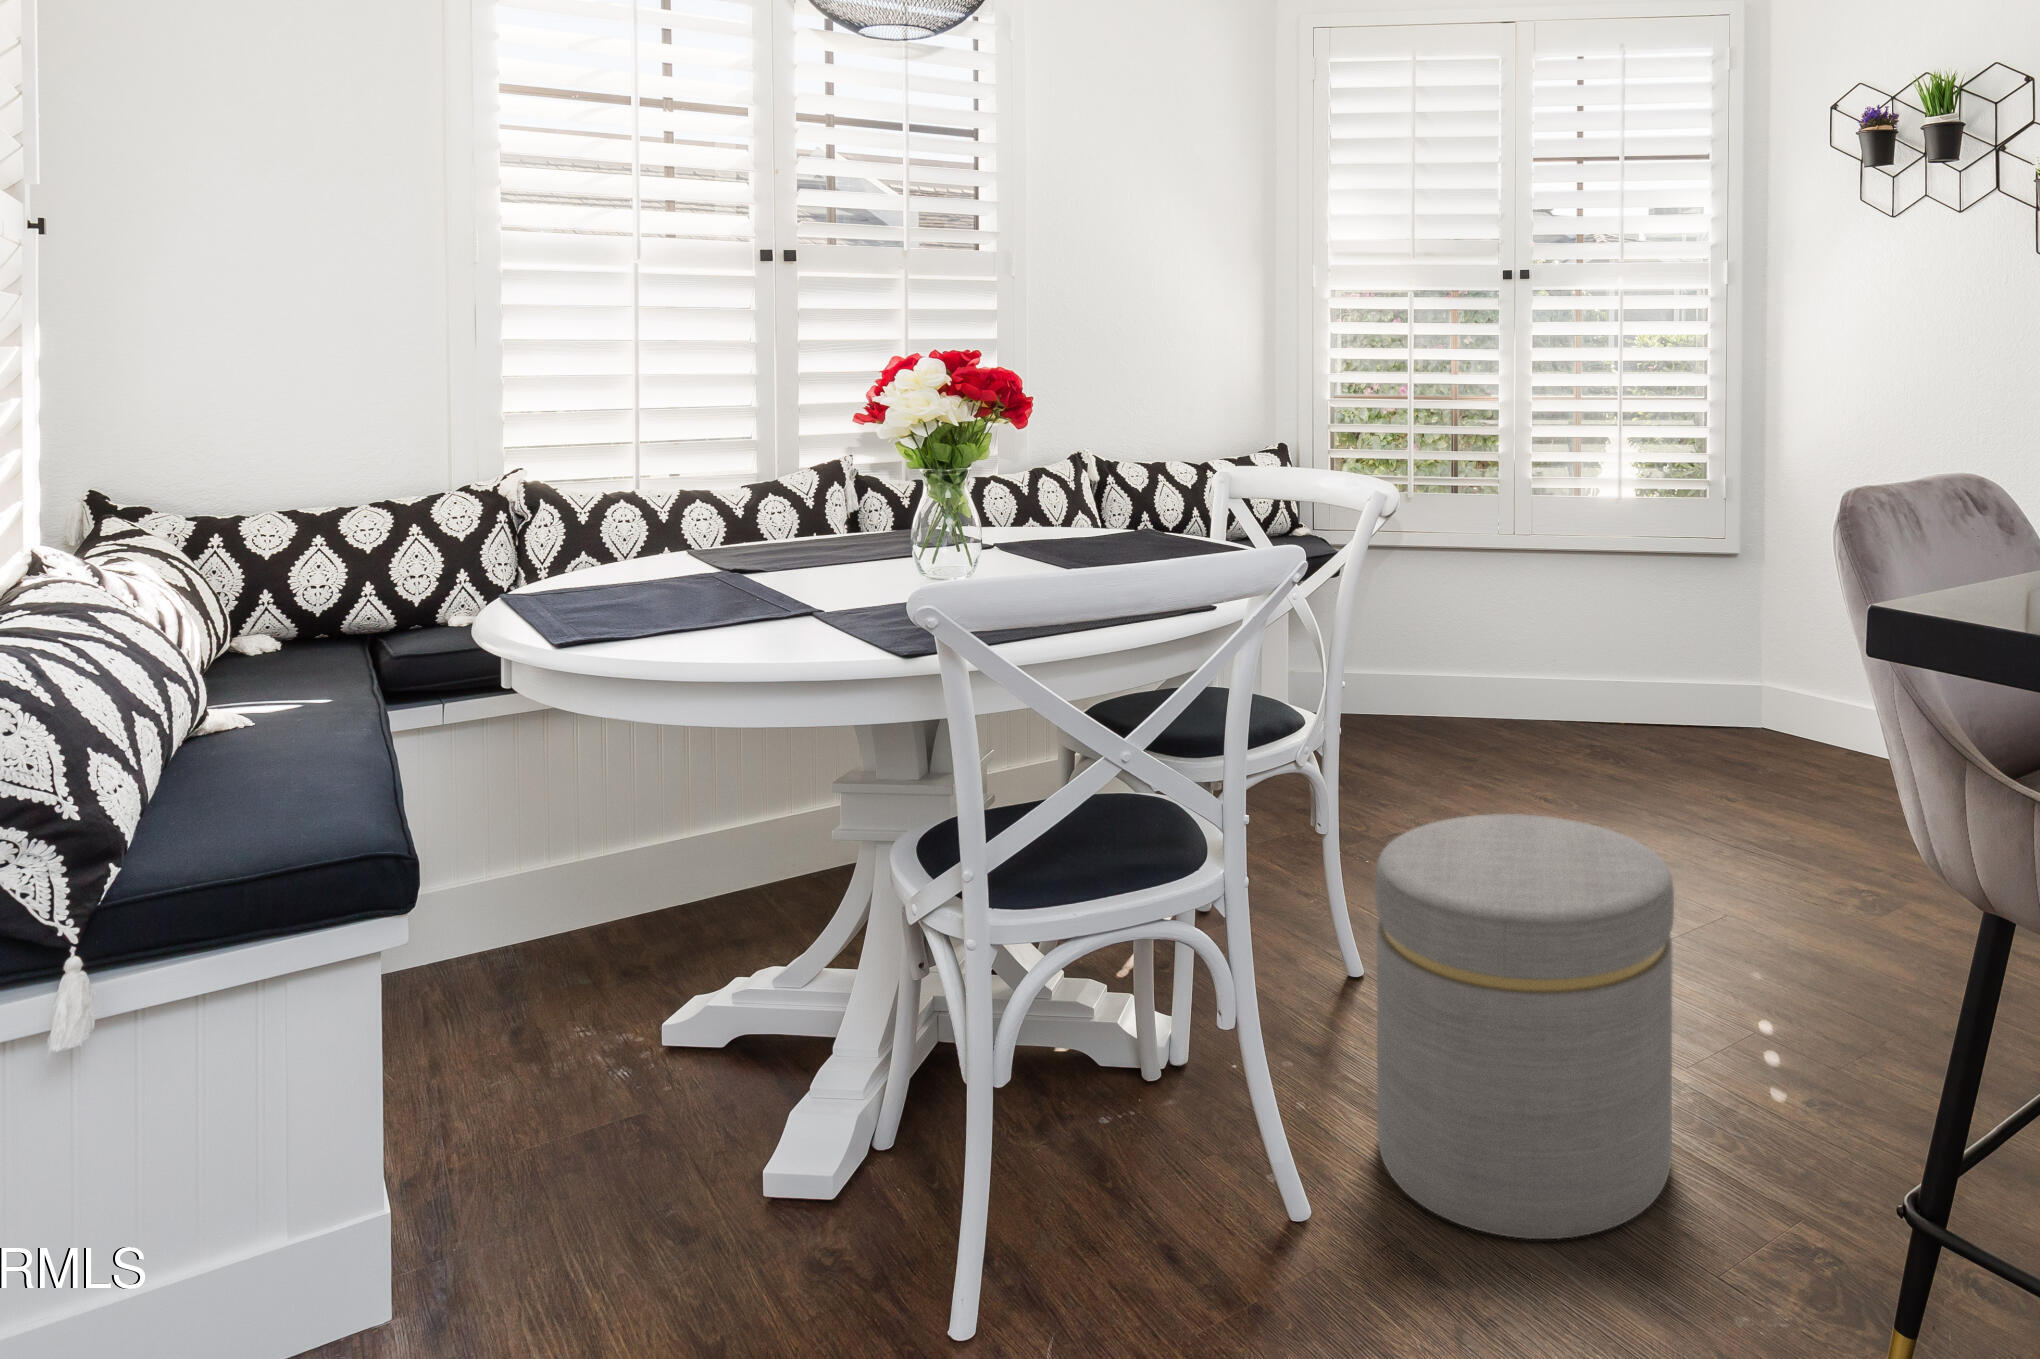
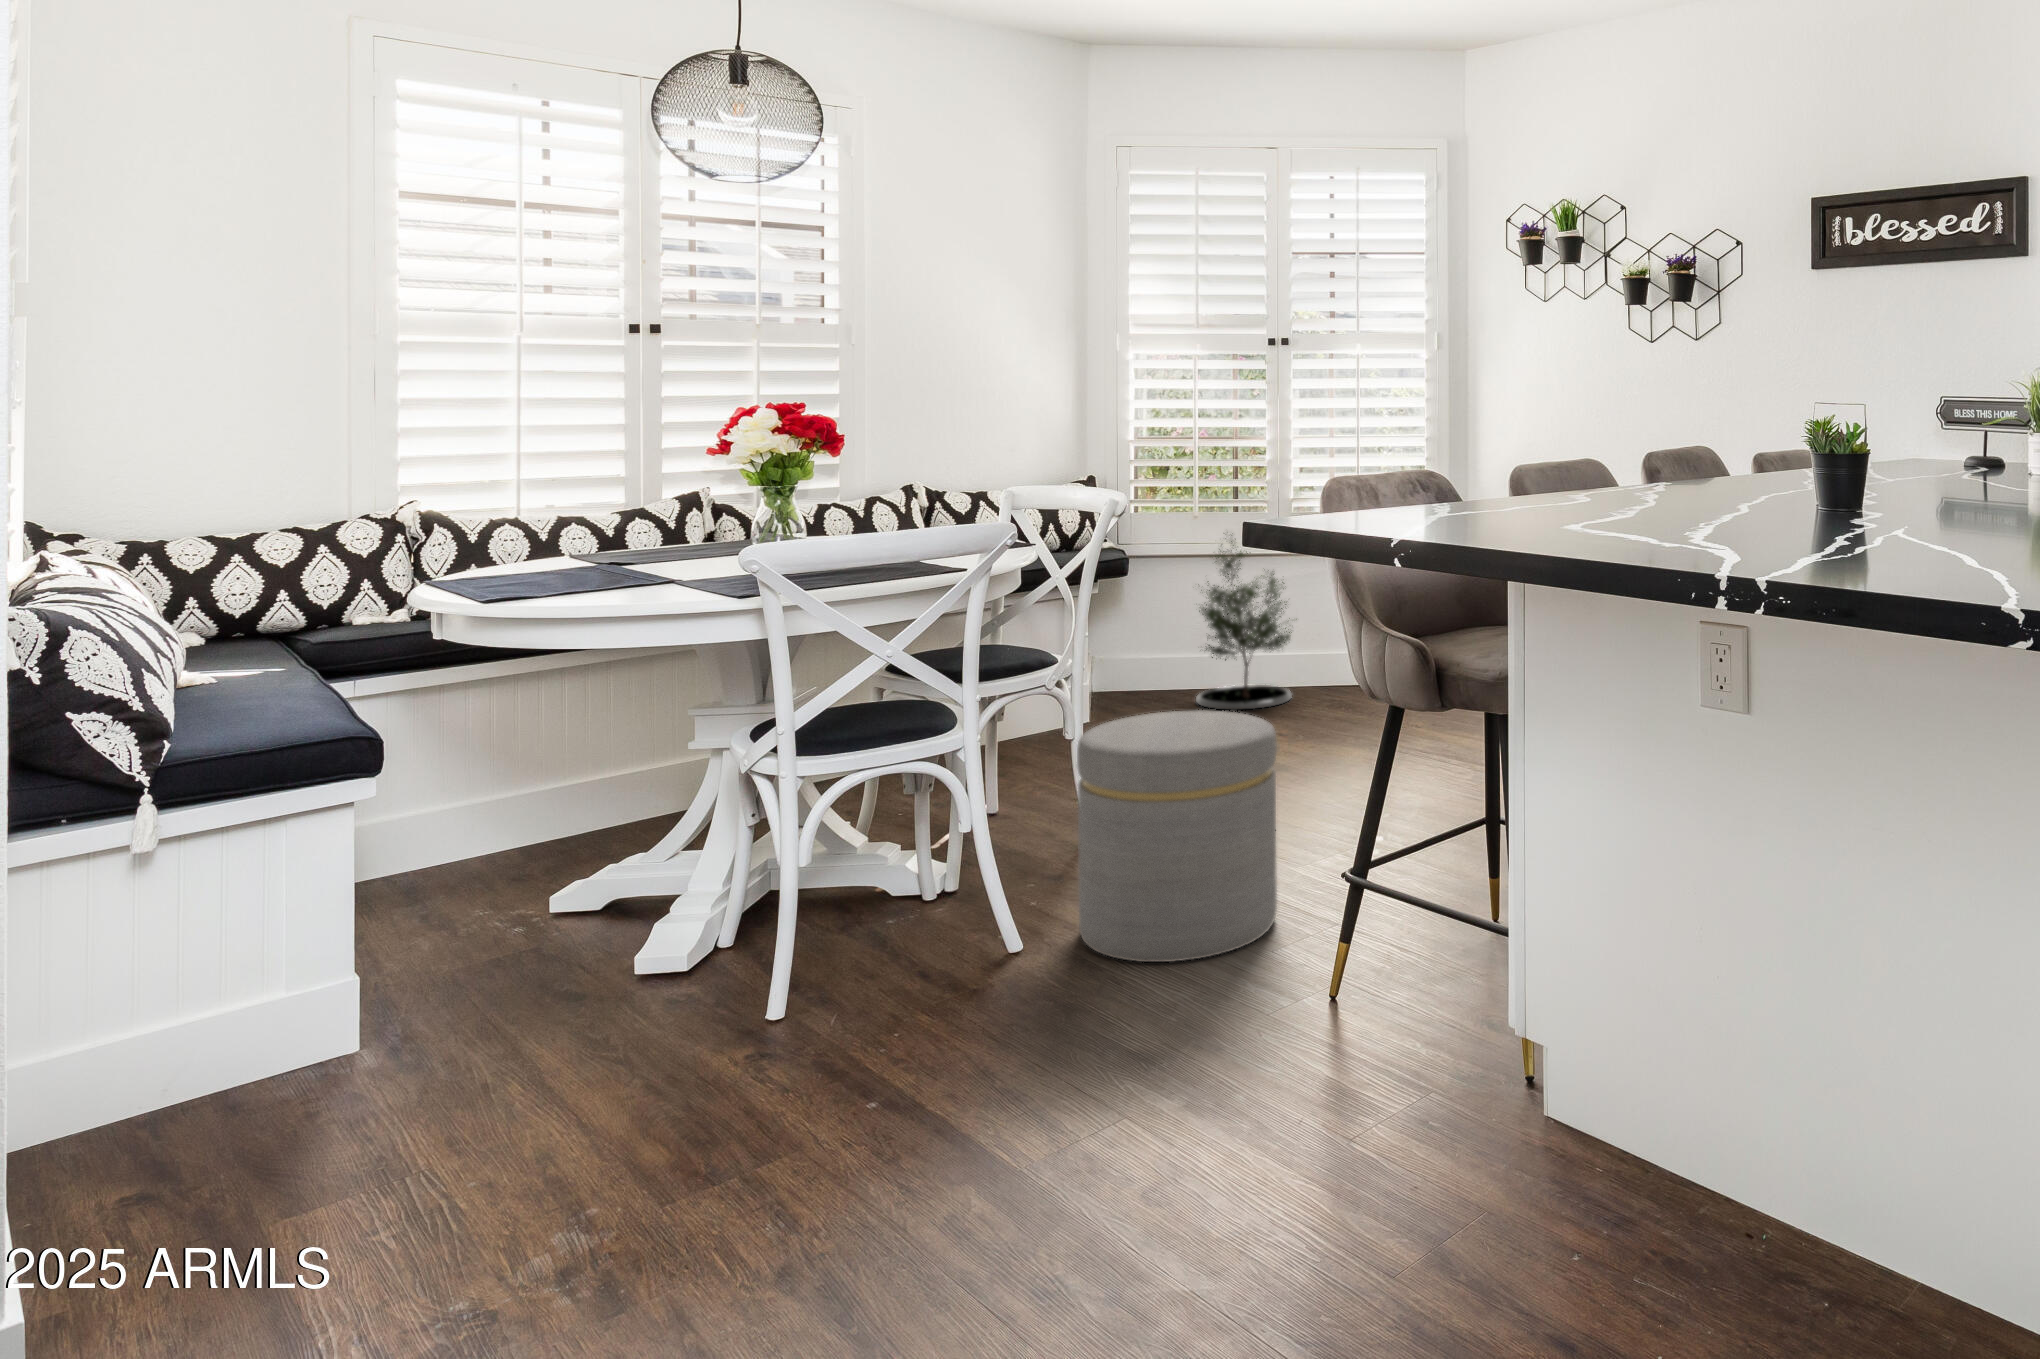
potted tree: none [1398,509,1527,731] -> present [1196,535,1297,710]

